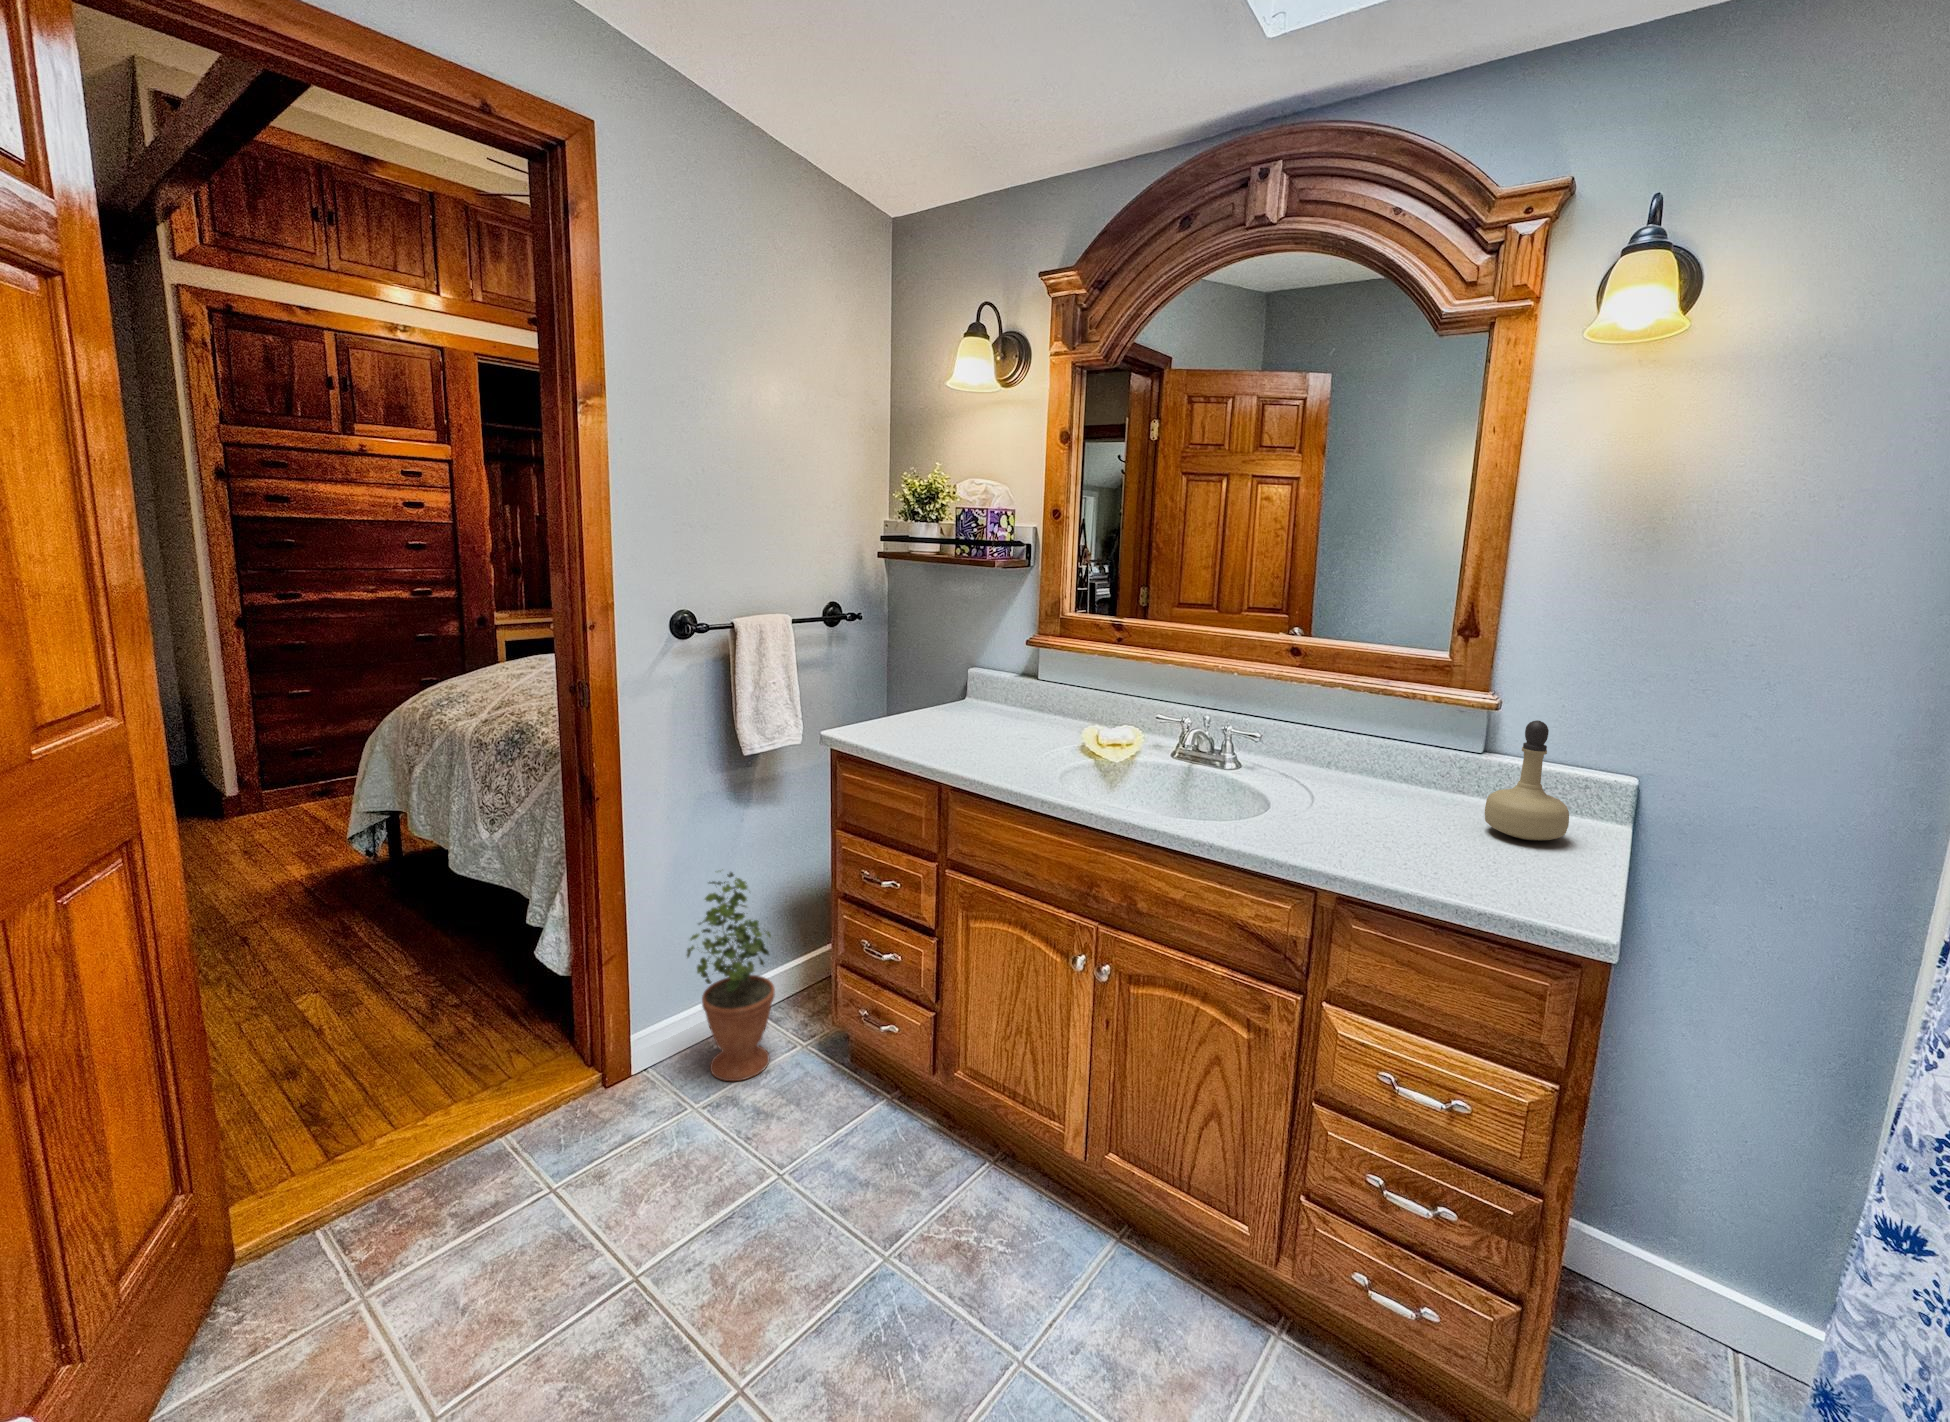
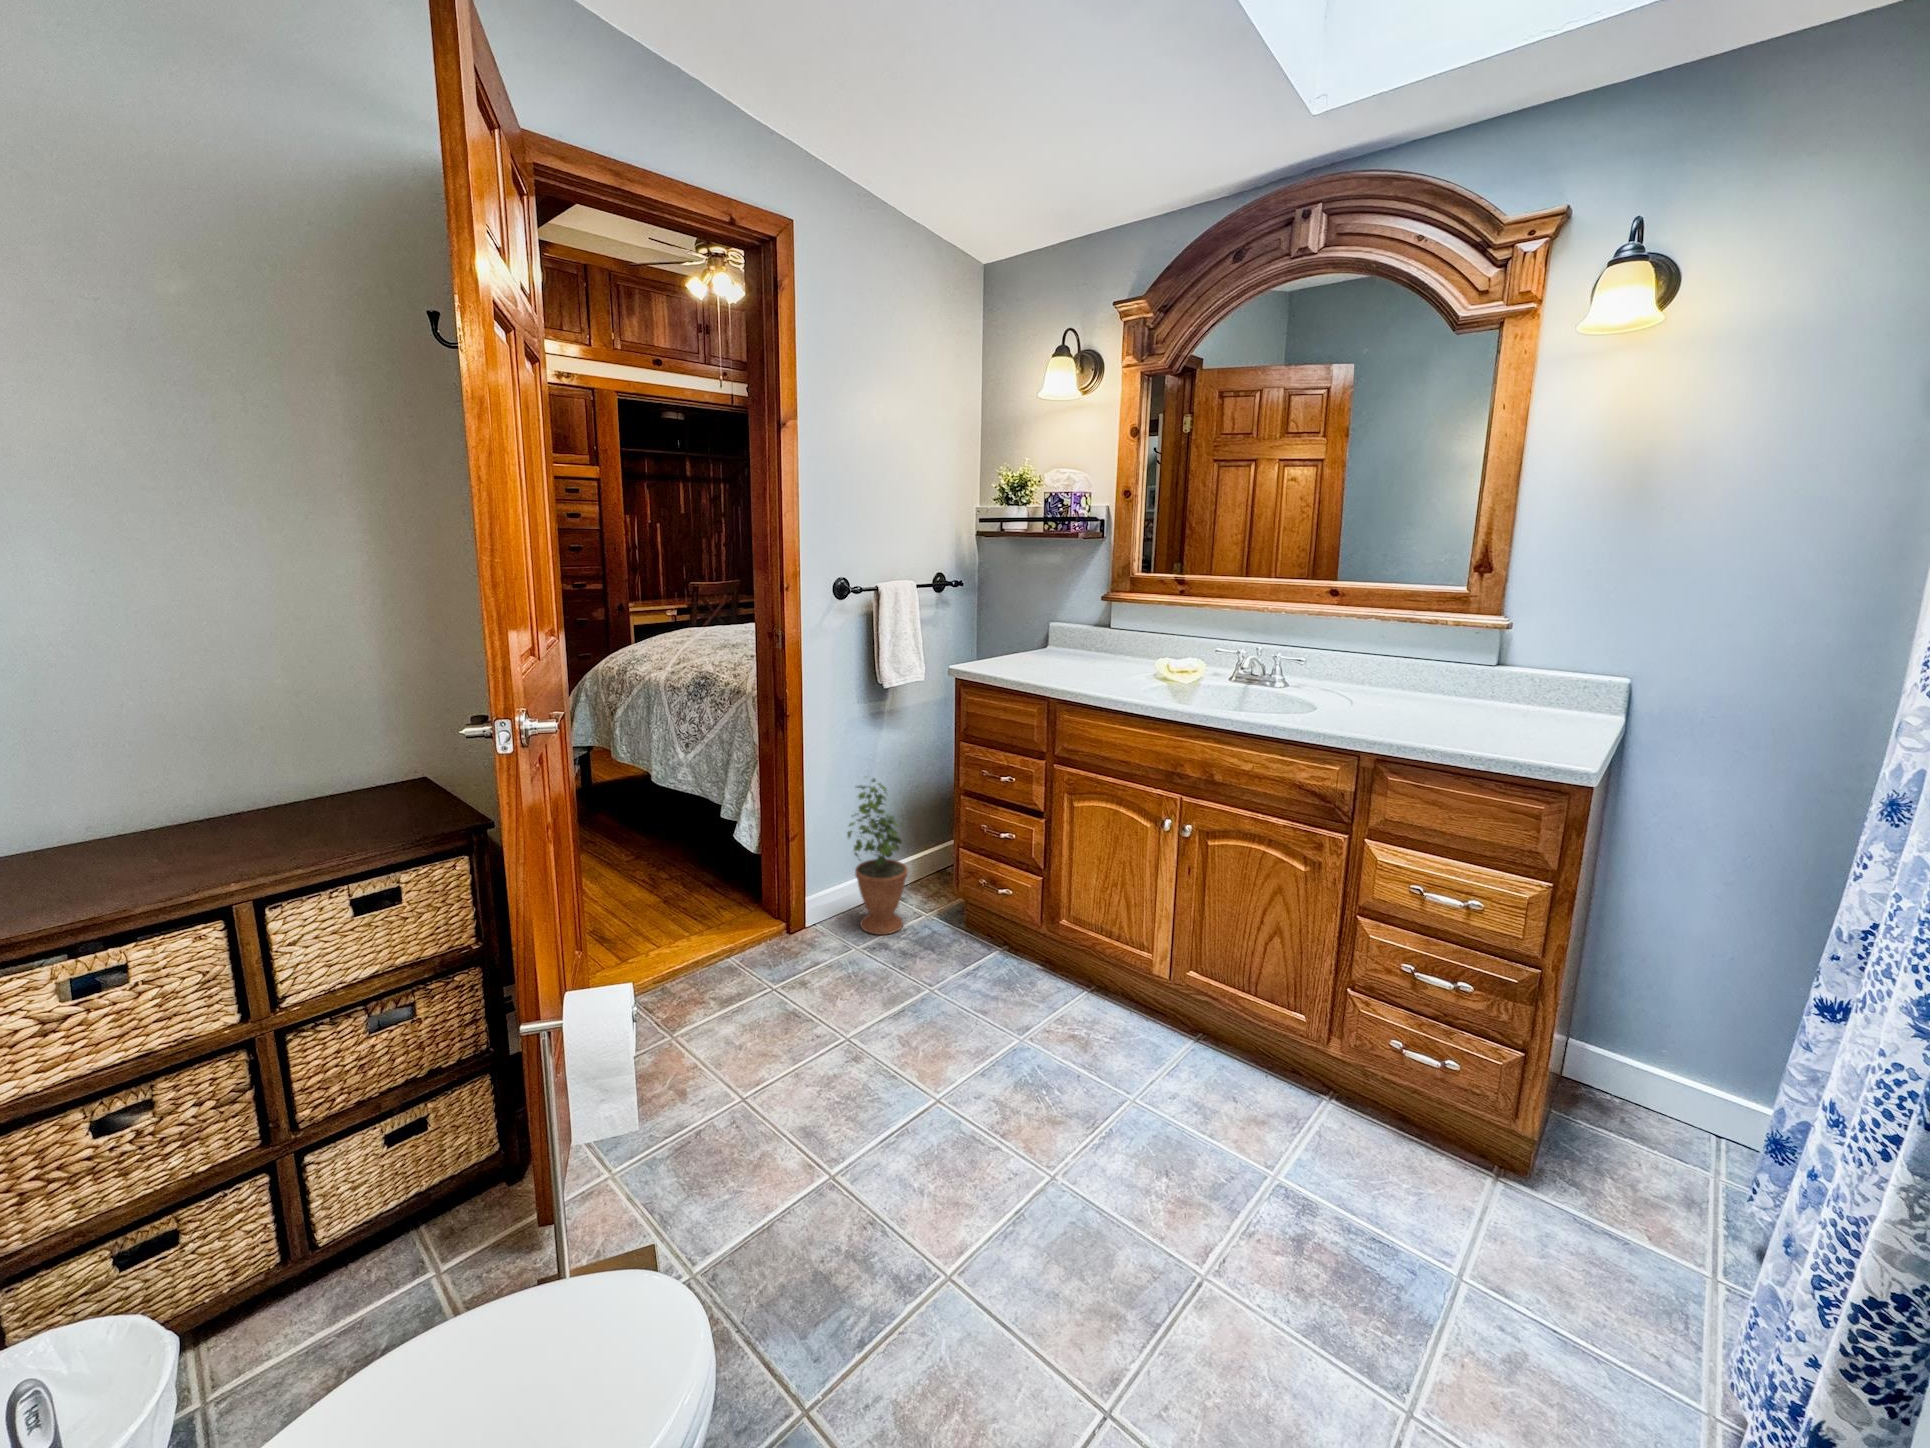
perfume bottle: present [1485,720,1569,840] -> none [1497,632,1567,724]

